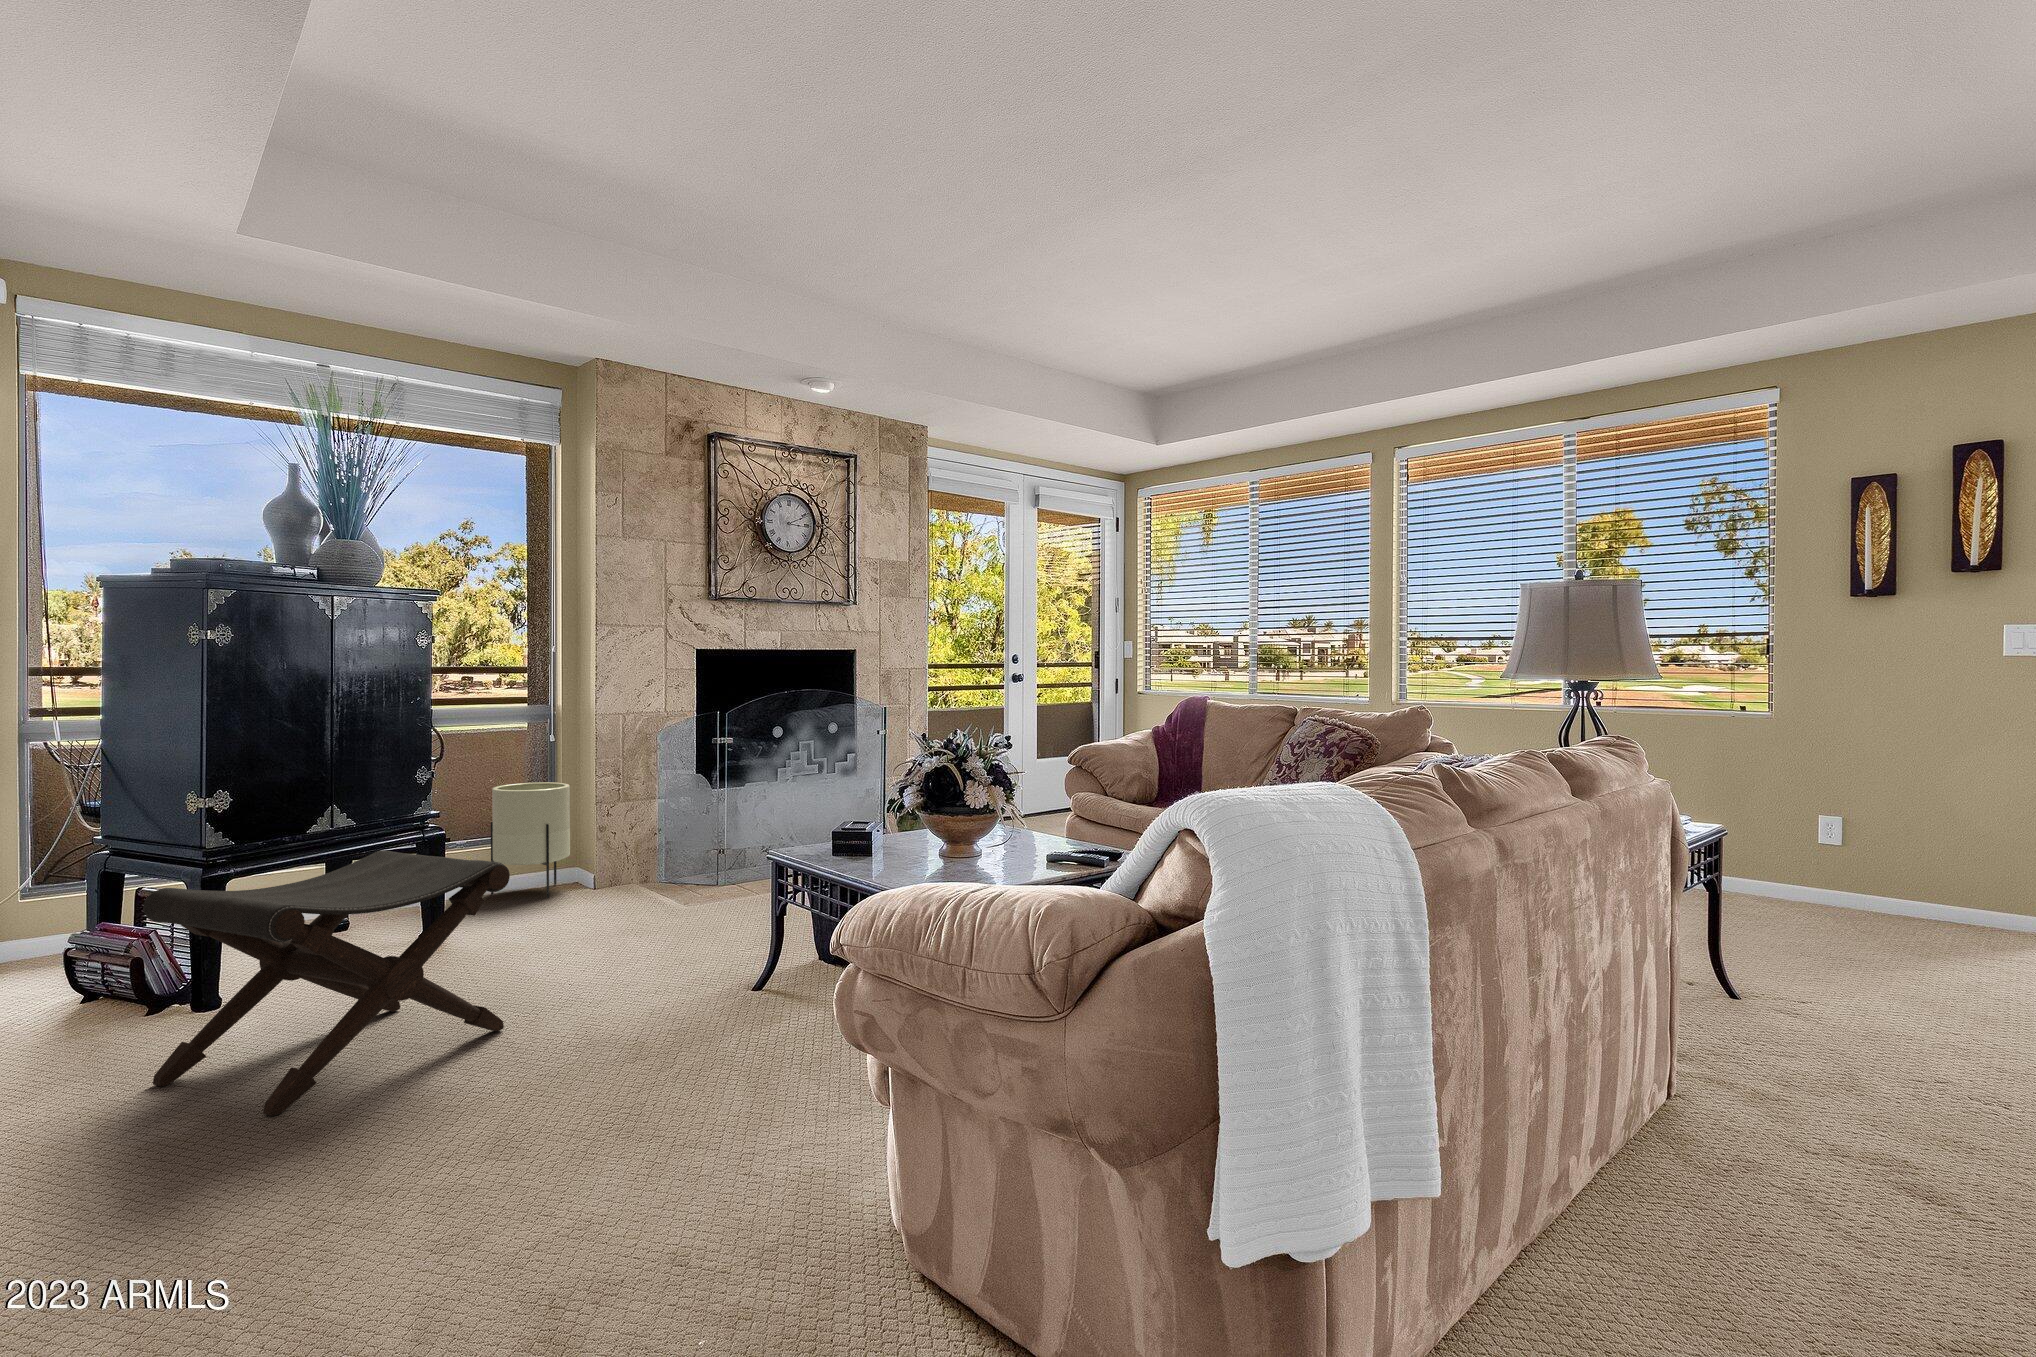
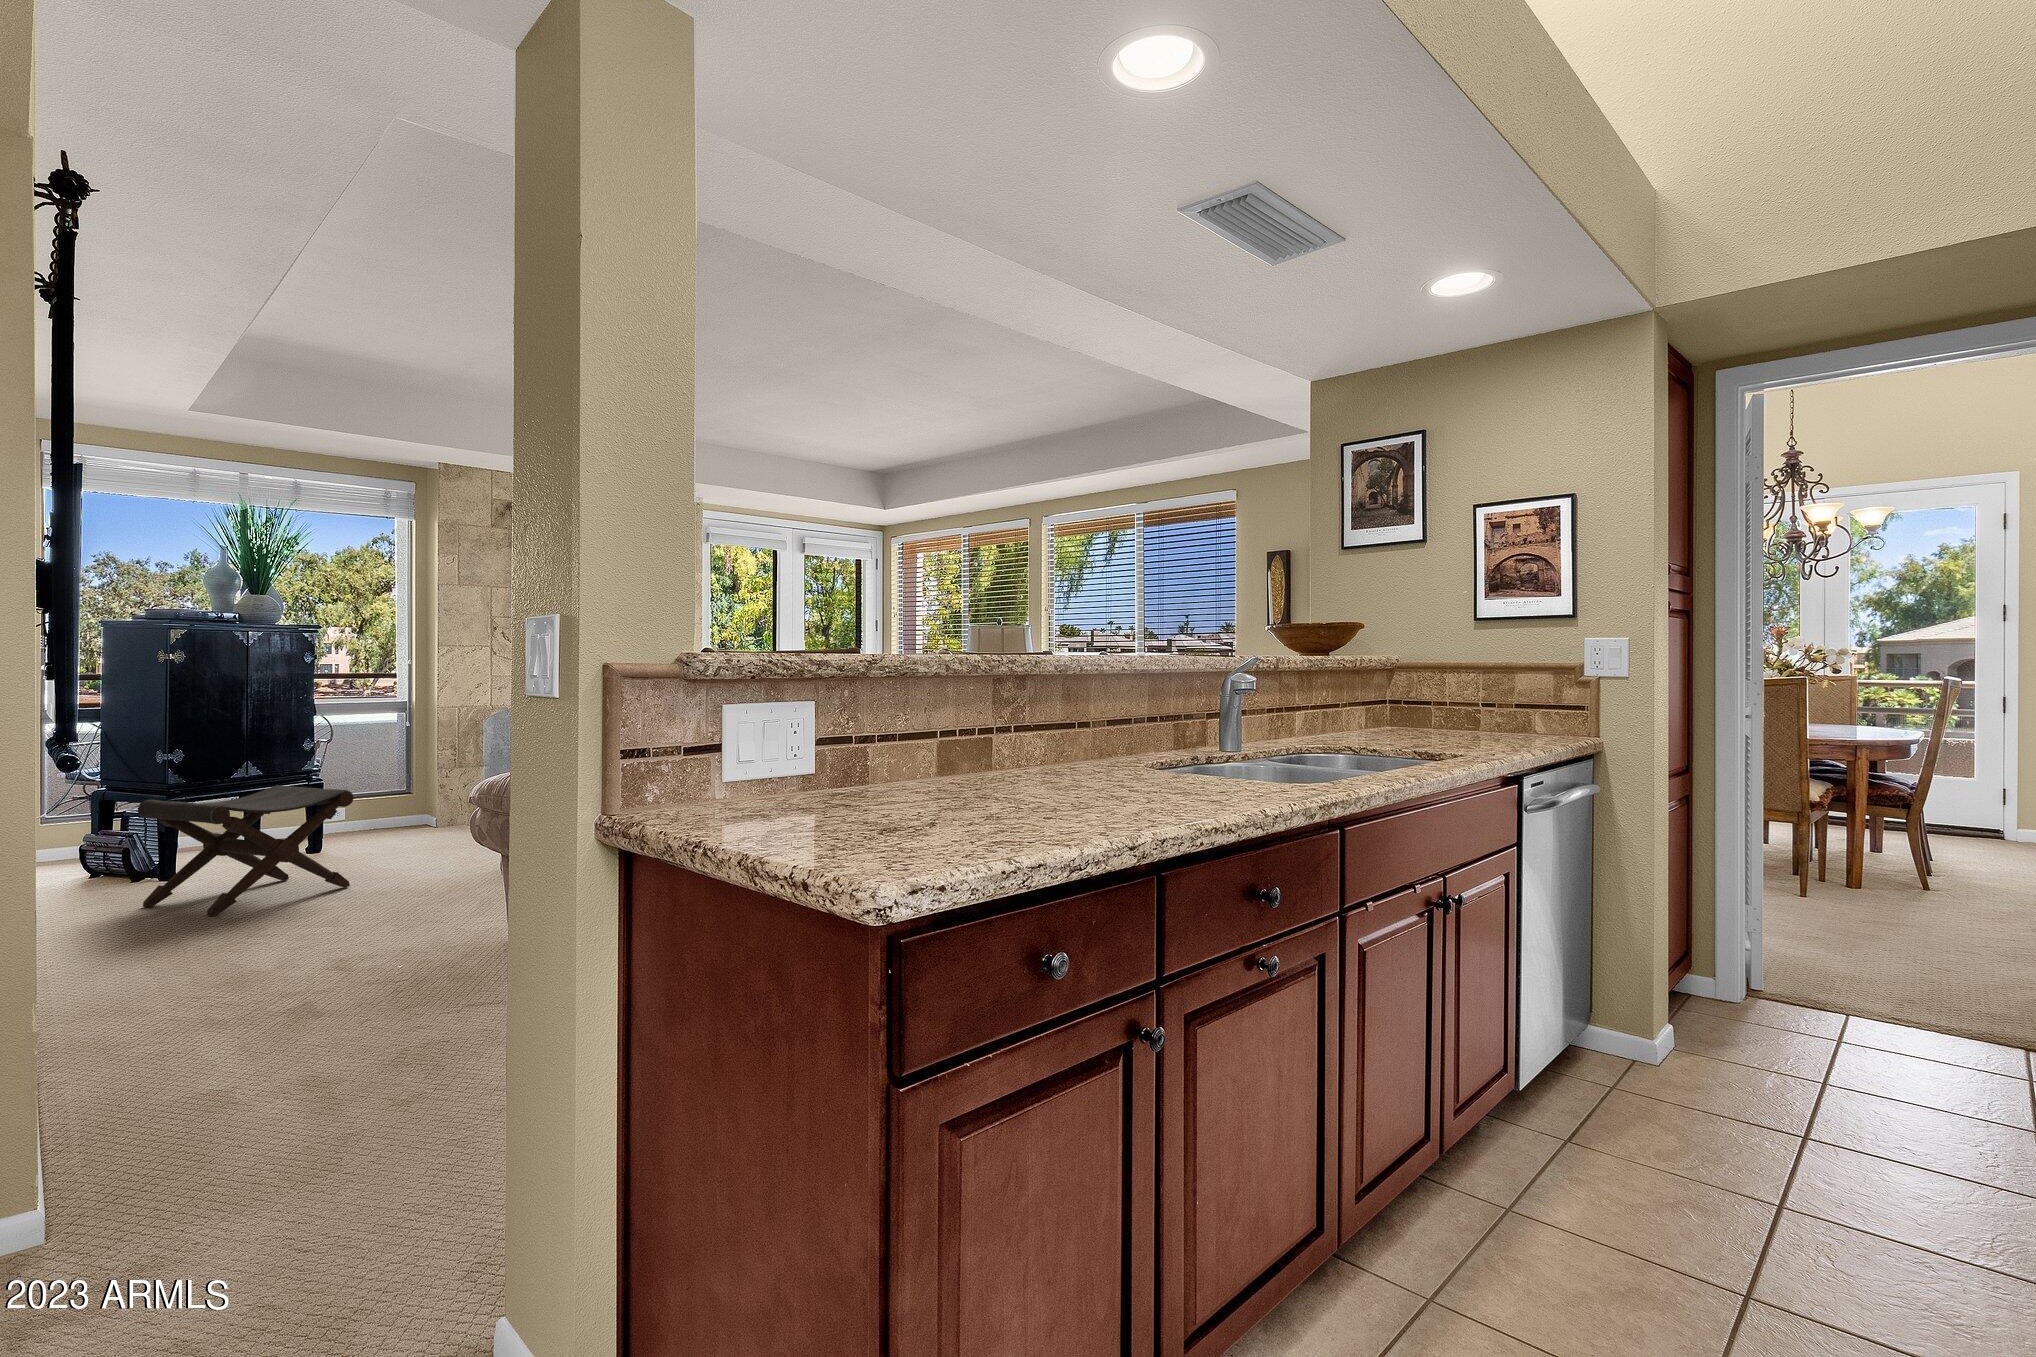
planter: present [491,782,570,898] -> none [363,754,420,831]

